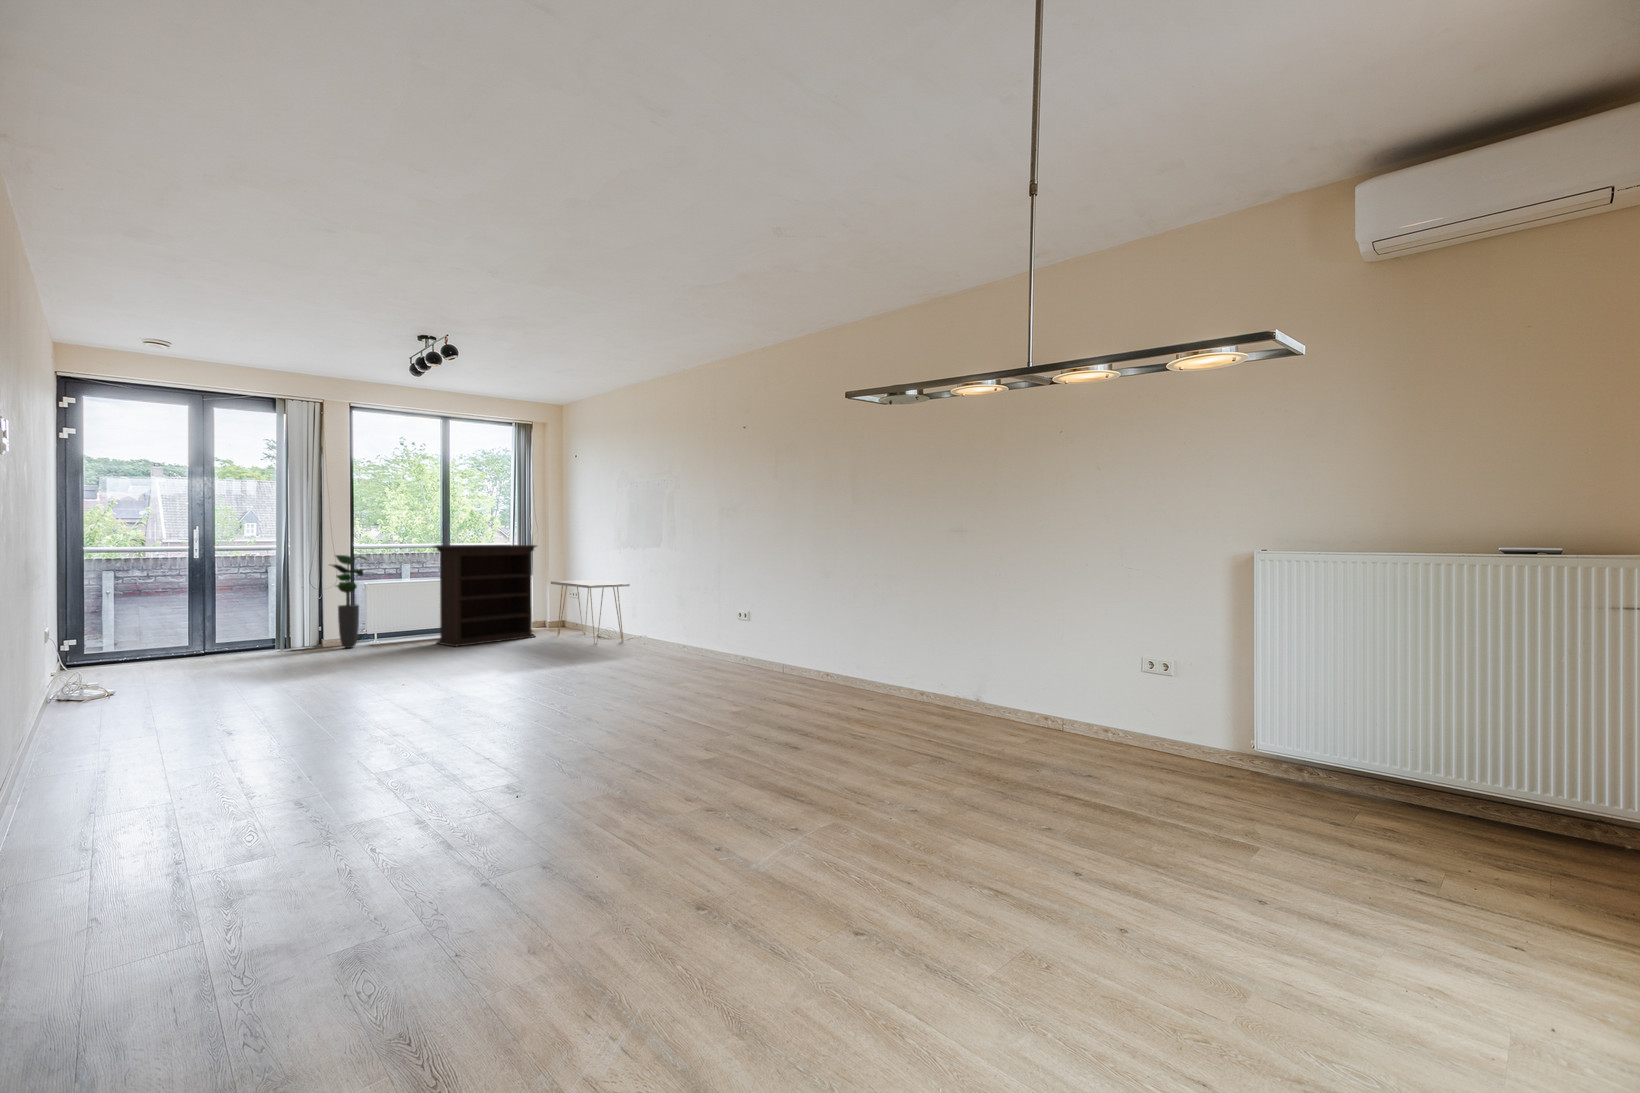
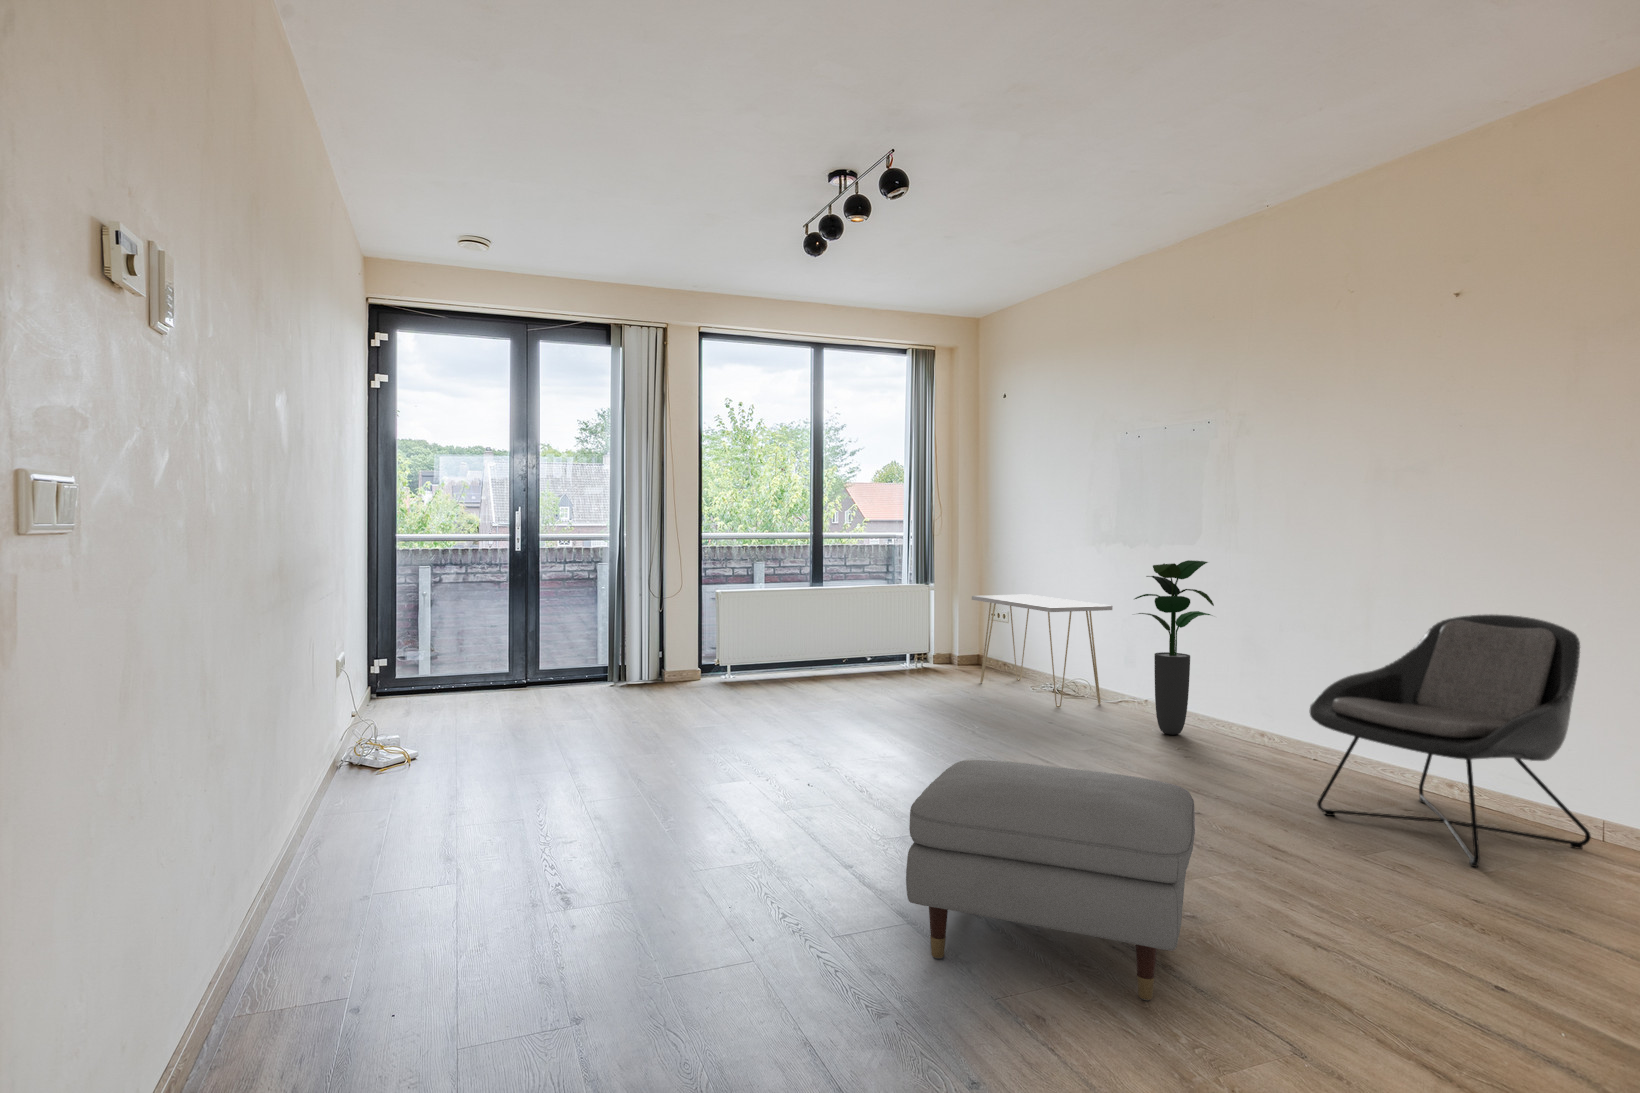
bookshelf: present [434,545,536,647] -> none [806,536,953,695]
potted plant: present [332,555,367,648] -> present [1135,560,1214,735]
lounge chair: none [679,576,787,686] -> present [1310,614,1591,867]
ottoman: none [426,647,573,733] -> present [906,760,1195,1000]

